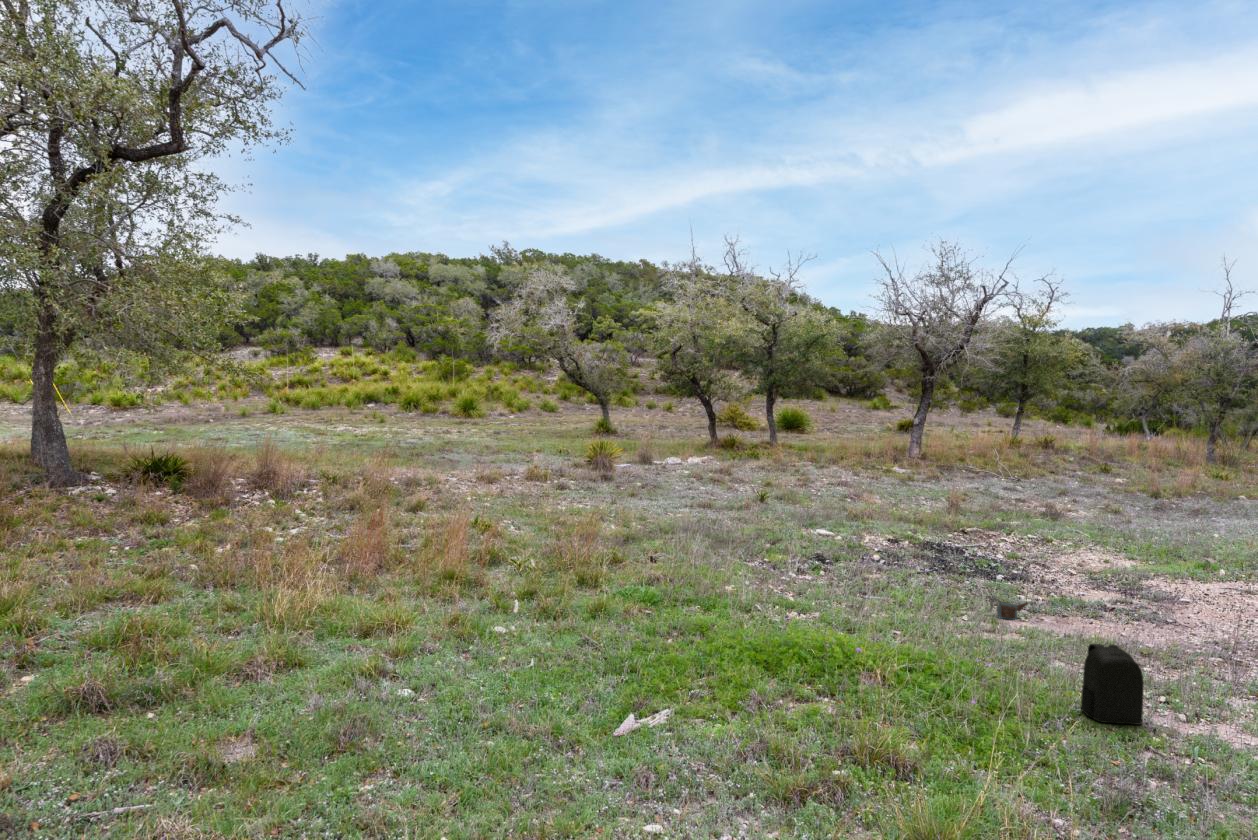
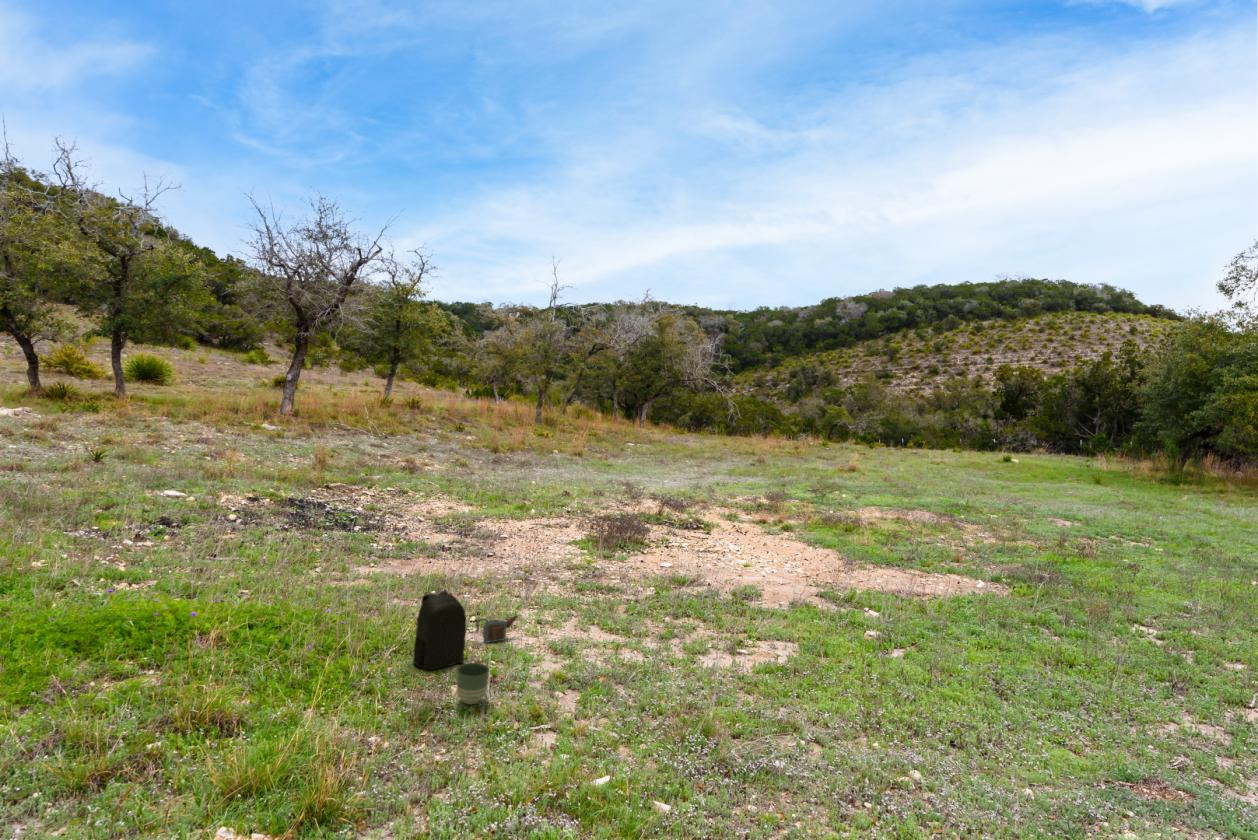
watering can: present [990,599,1028,620] -> present [475,615,518,643]
planter: none [1136,723,1177,768] -> present [457,663,489,704]

